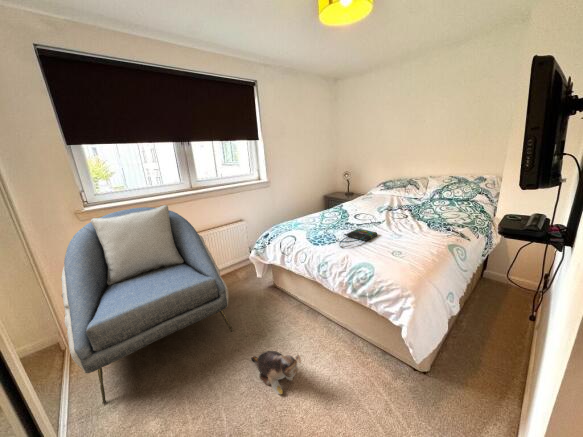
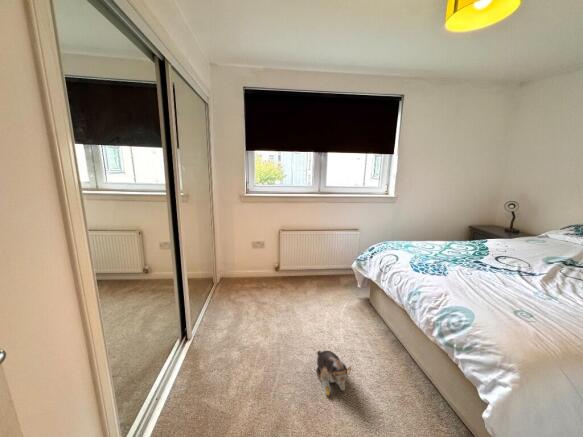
armchair: present [61,205,233,404] -> none [209,199,318,327]
tote bag: present [340,229,377,247] -> none [444,270,512,288]

